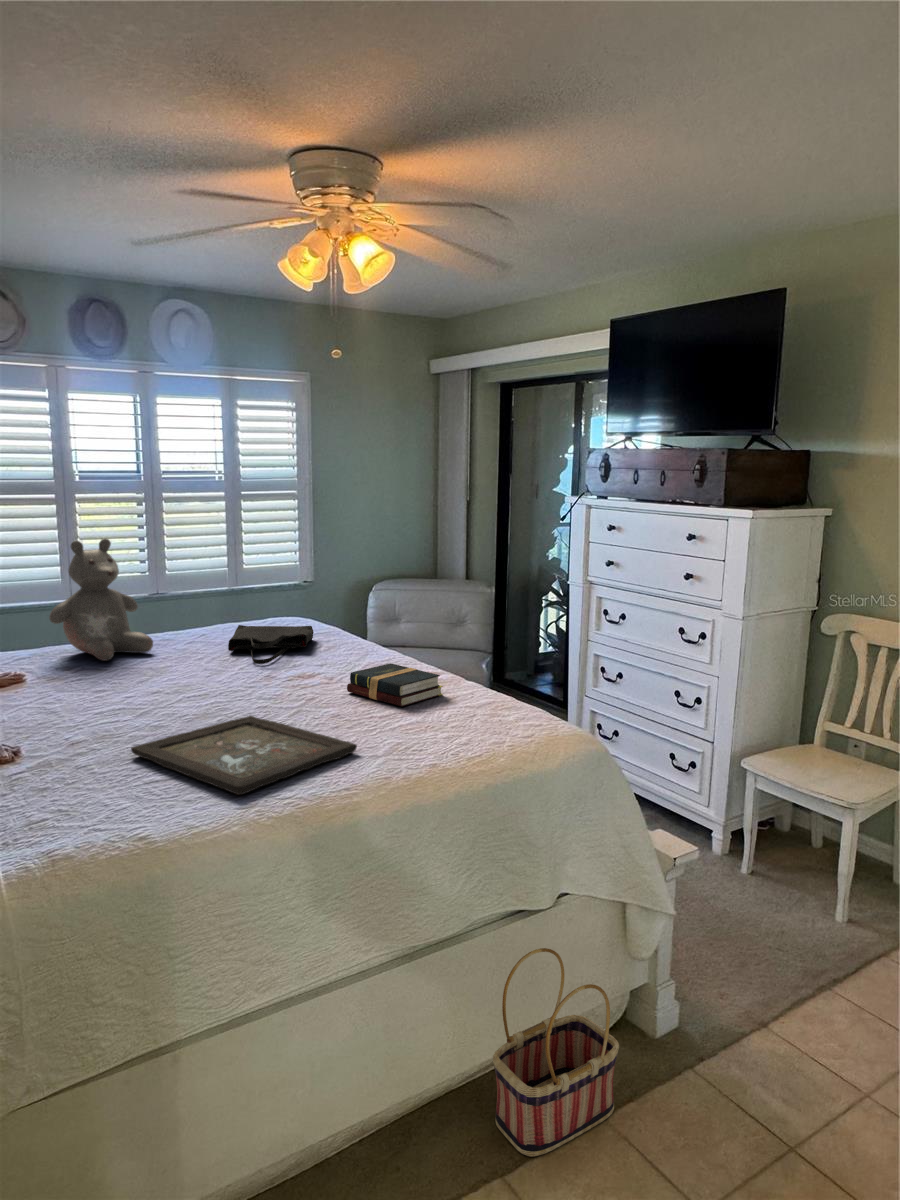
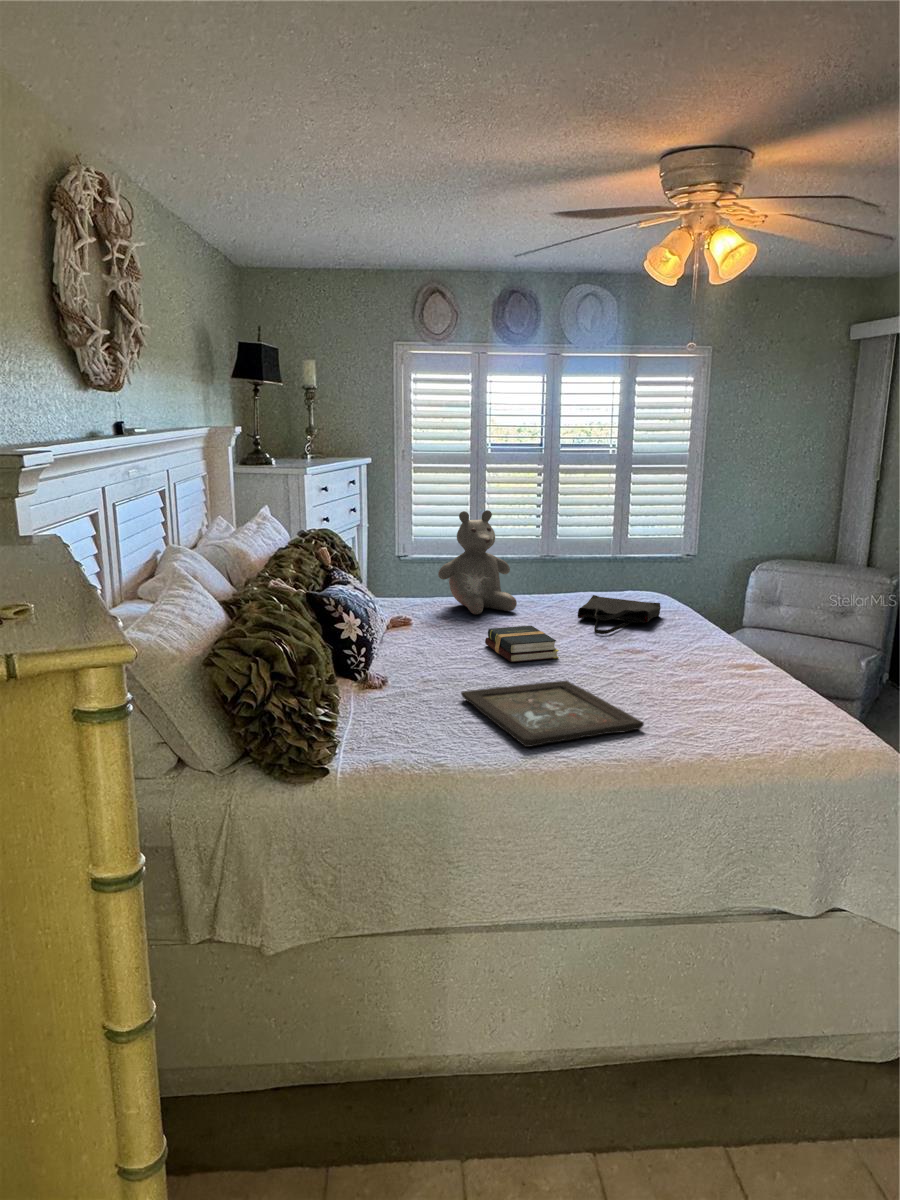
hardback book: present [347,663,443,706] -> present [485,626,559,662]
basket: present [493,948,619,1157] -> none [726,953,867,1142]

